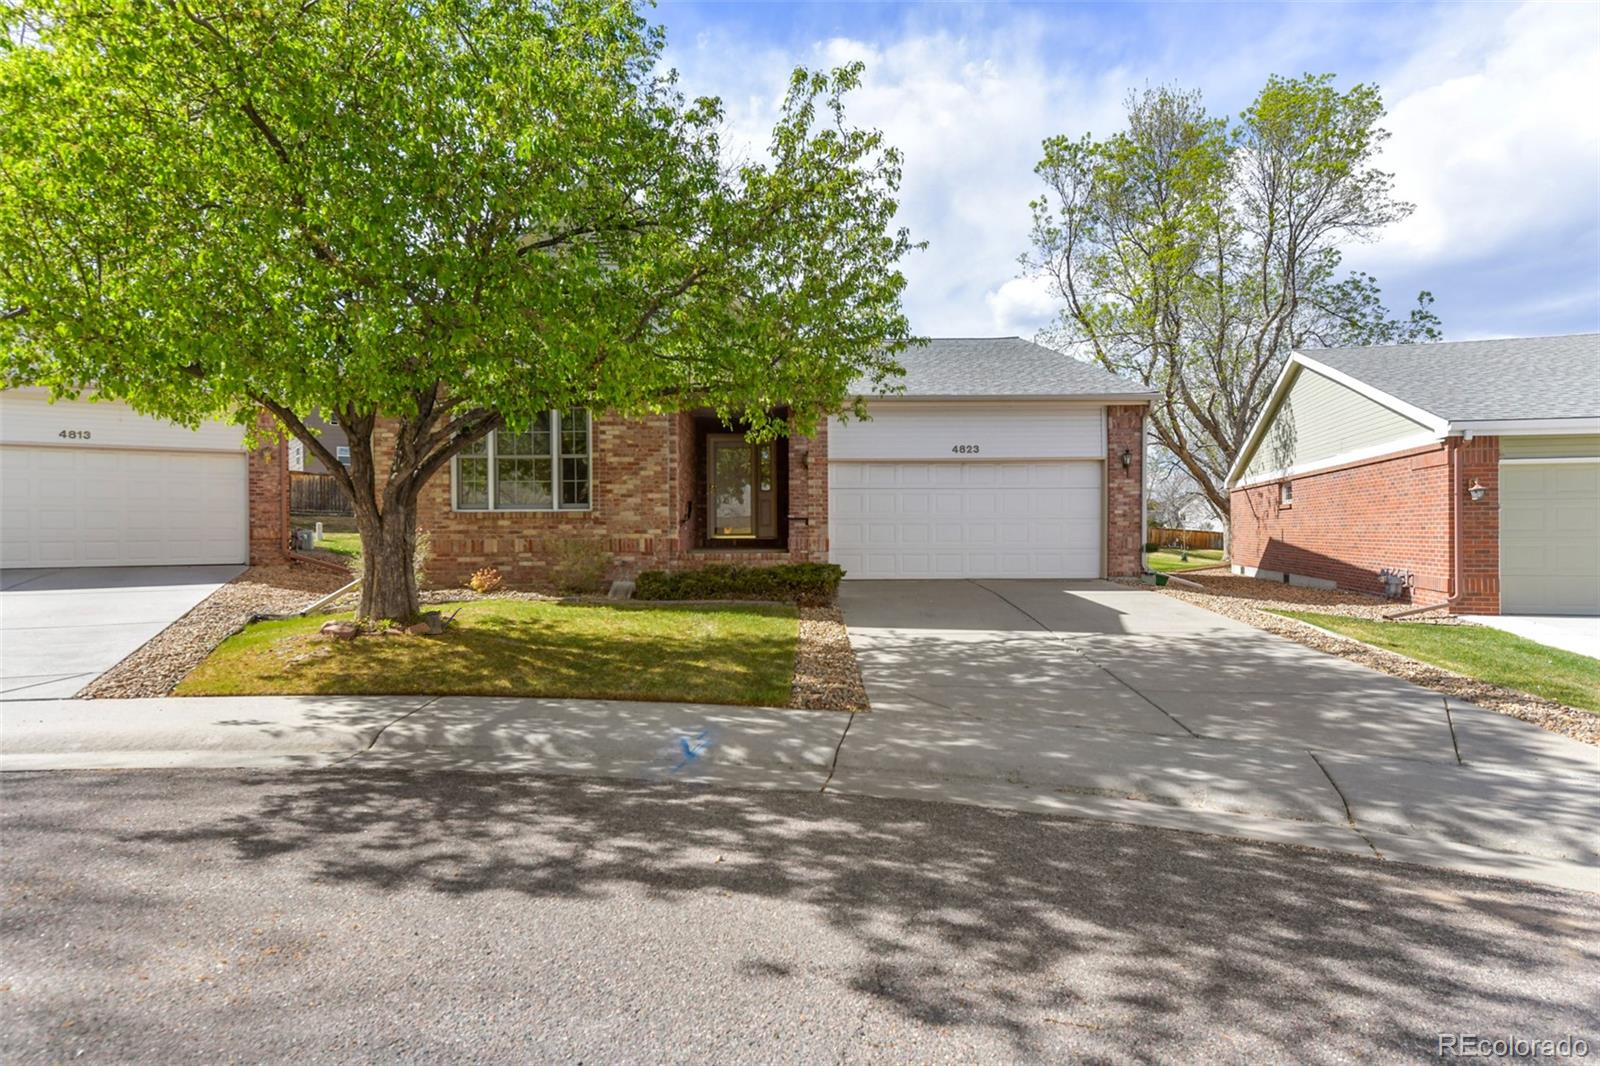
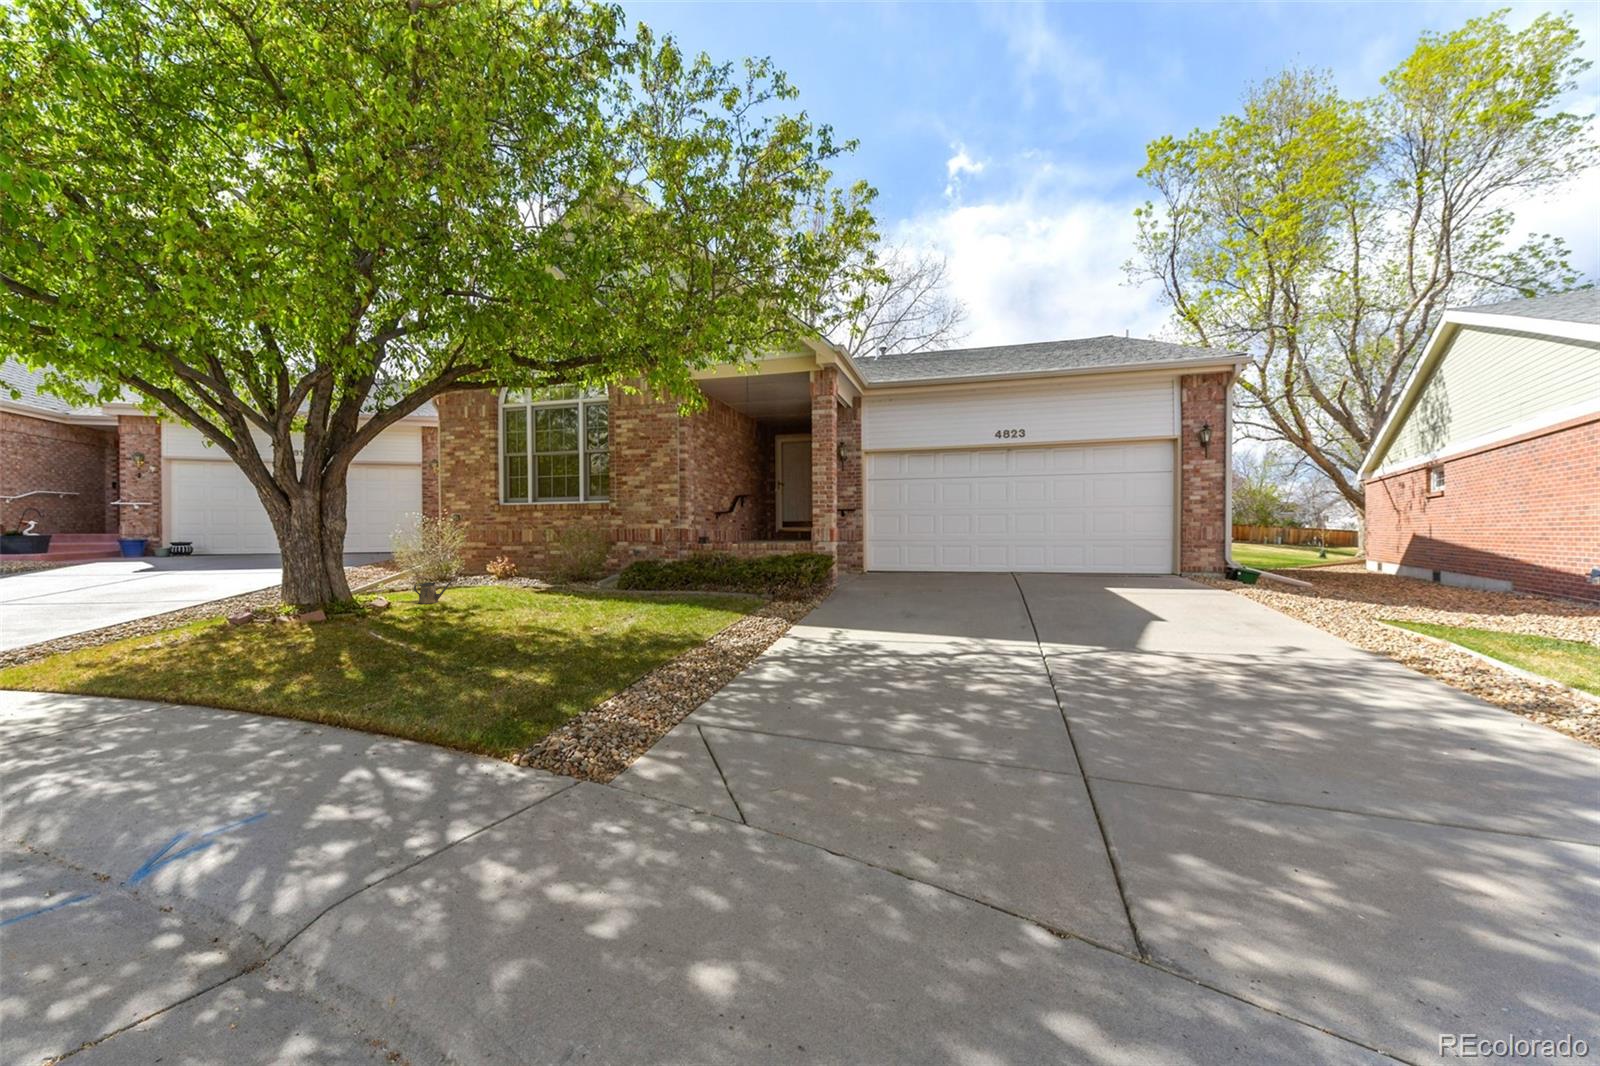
potted tree: present [1140,542,1159,585] -> none [1221,532,1246,582]

